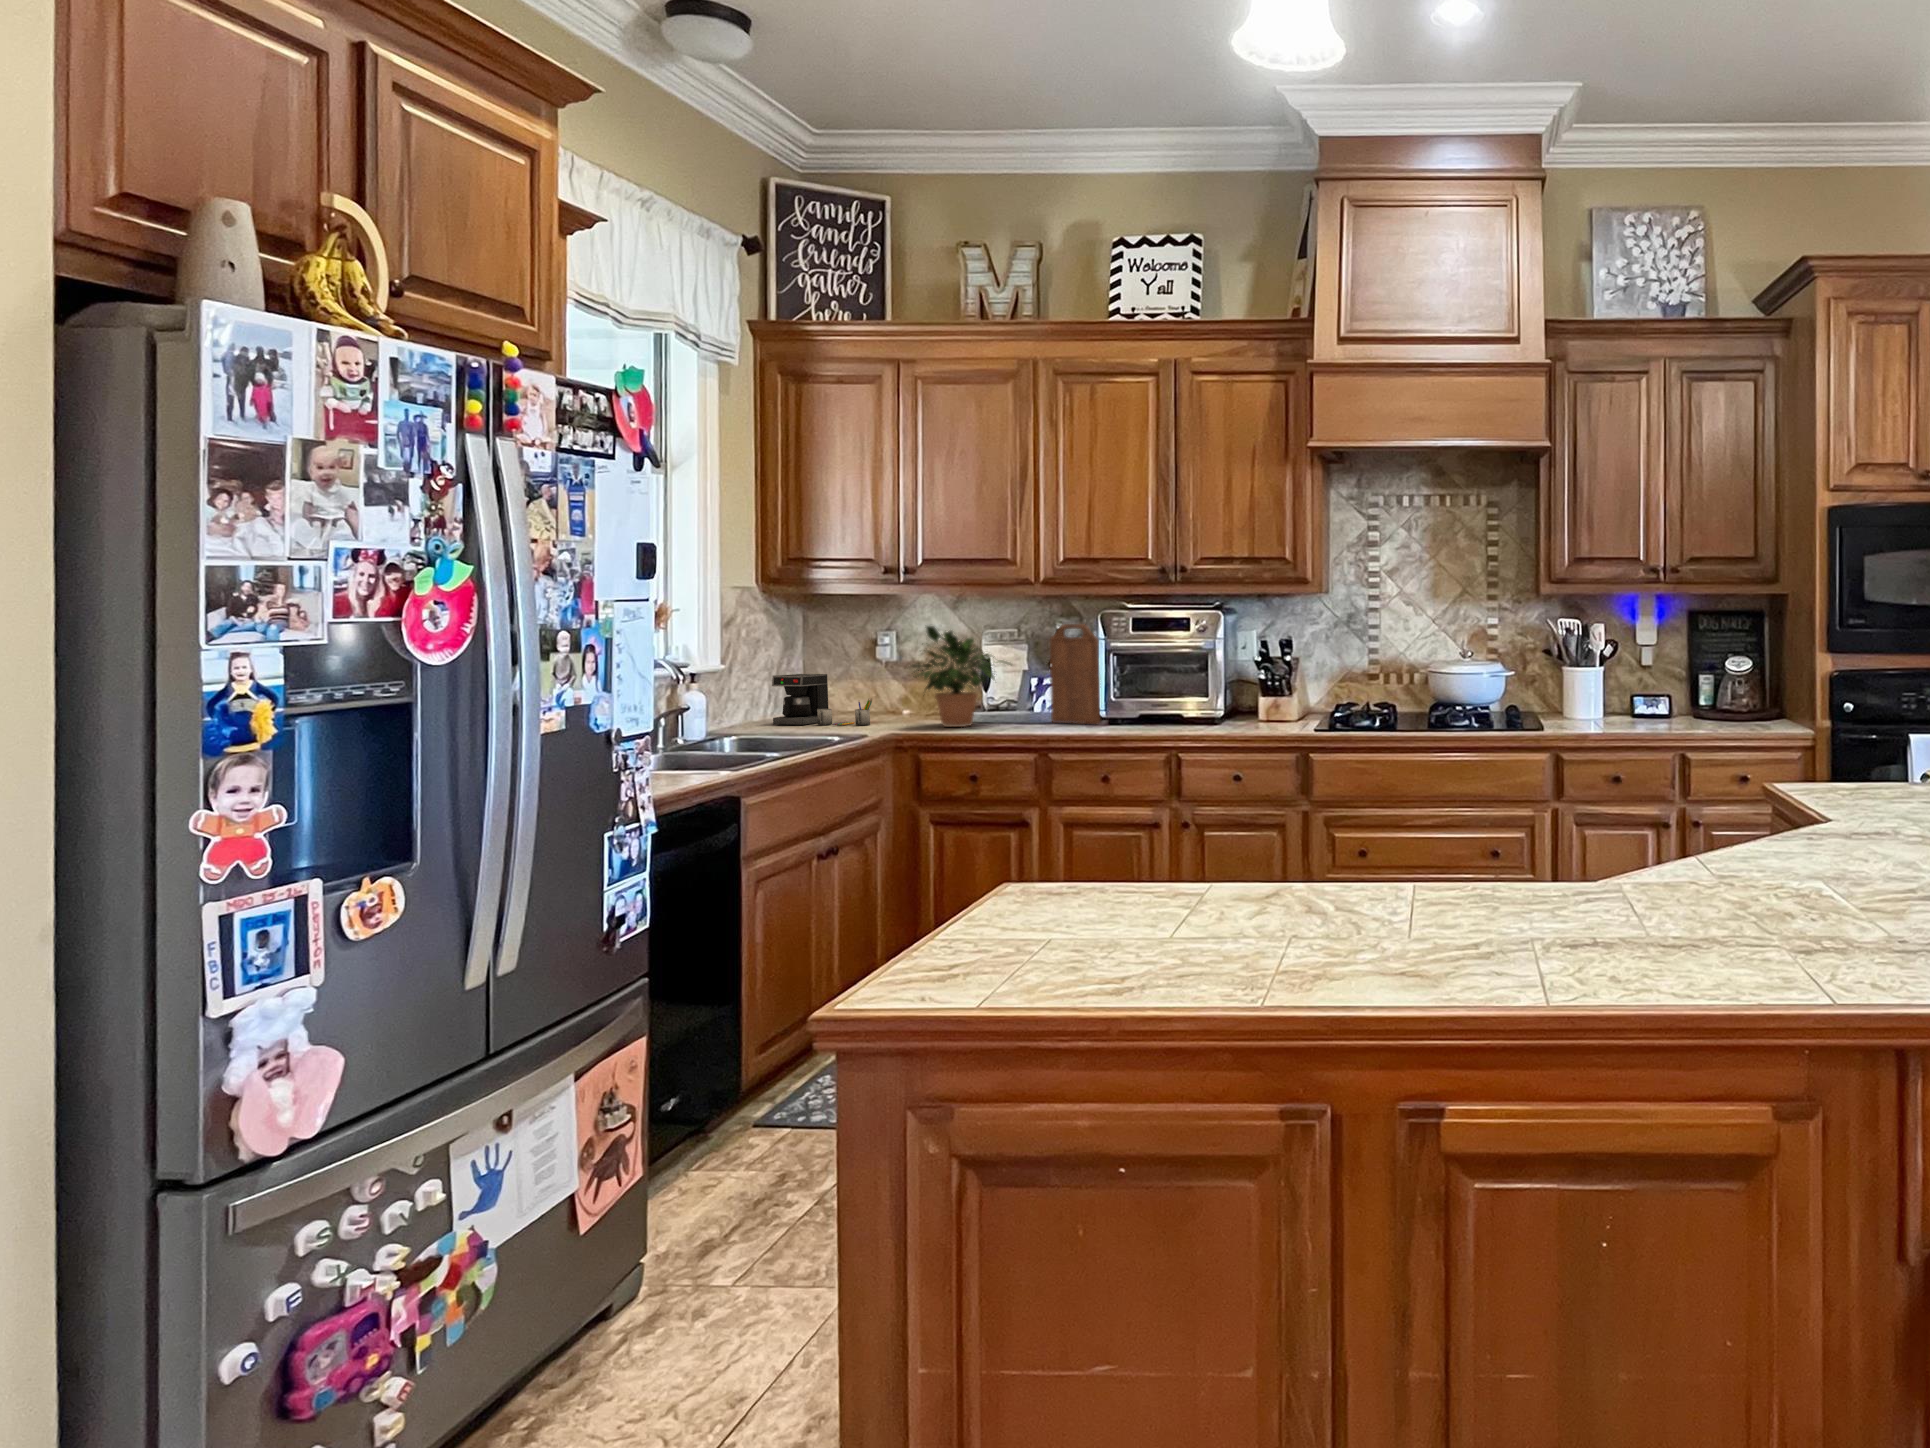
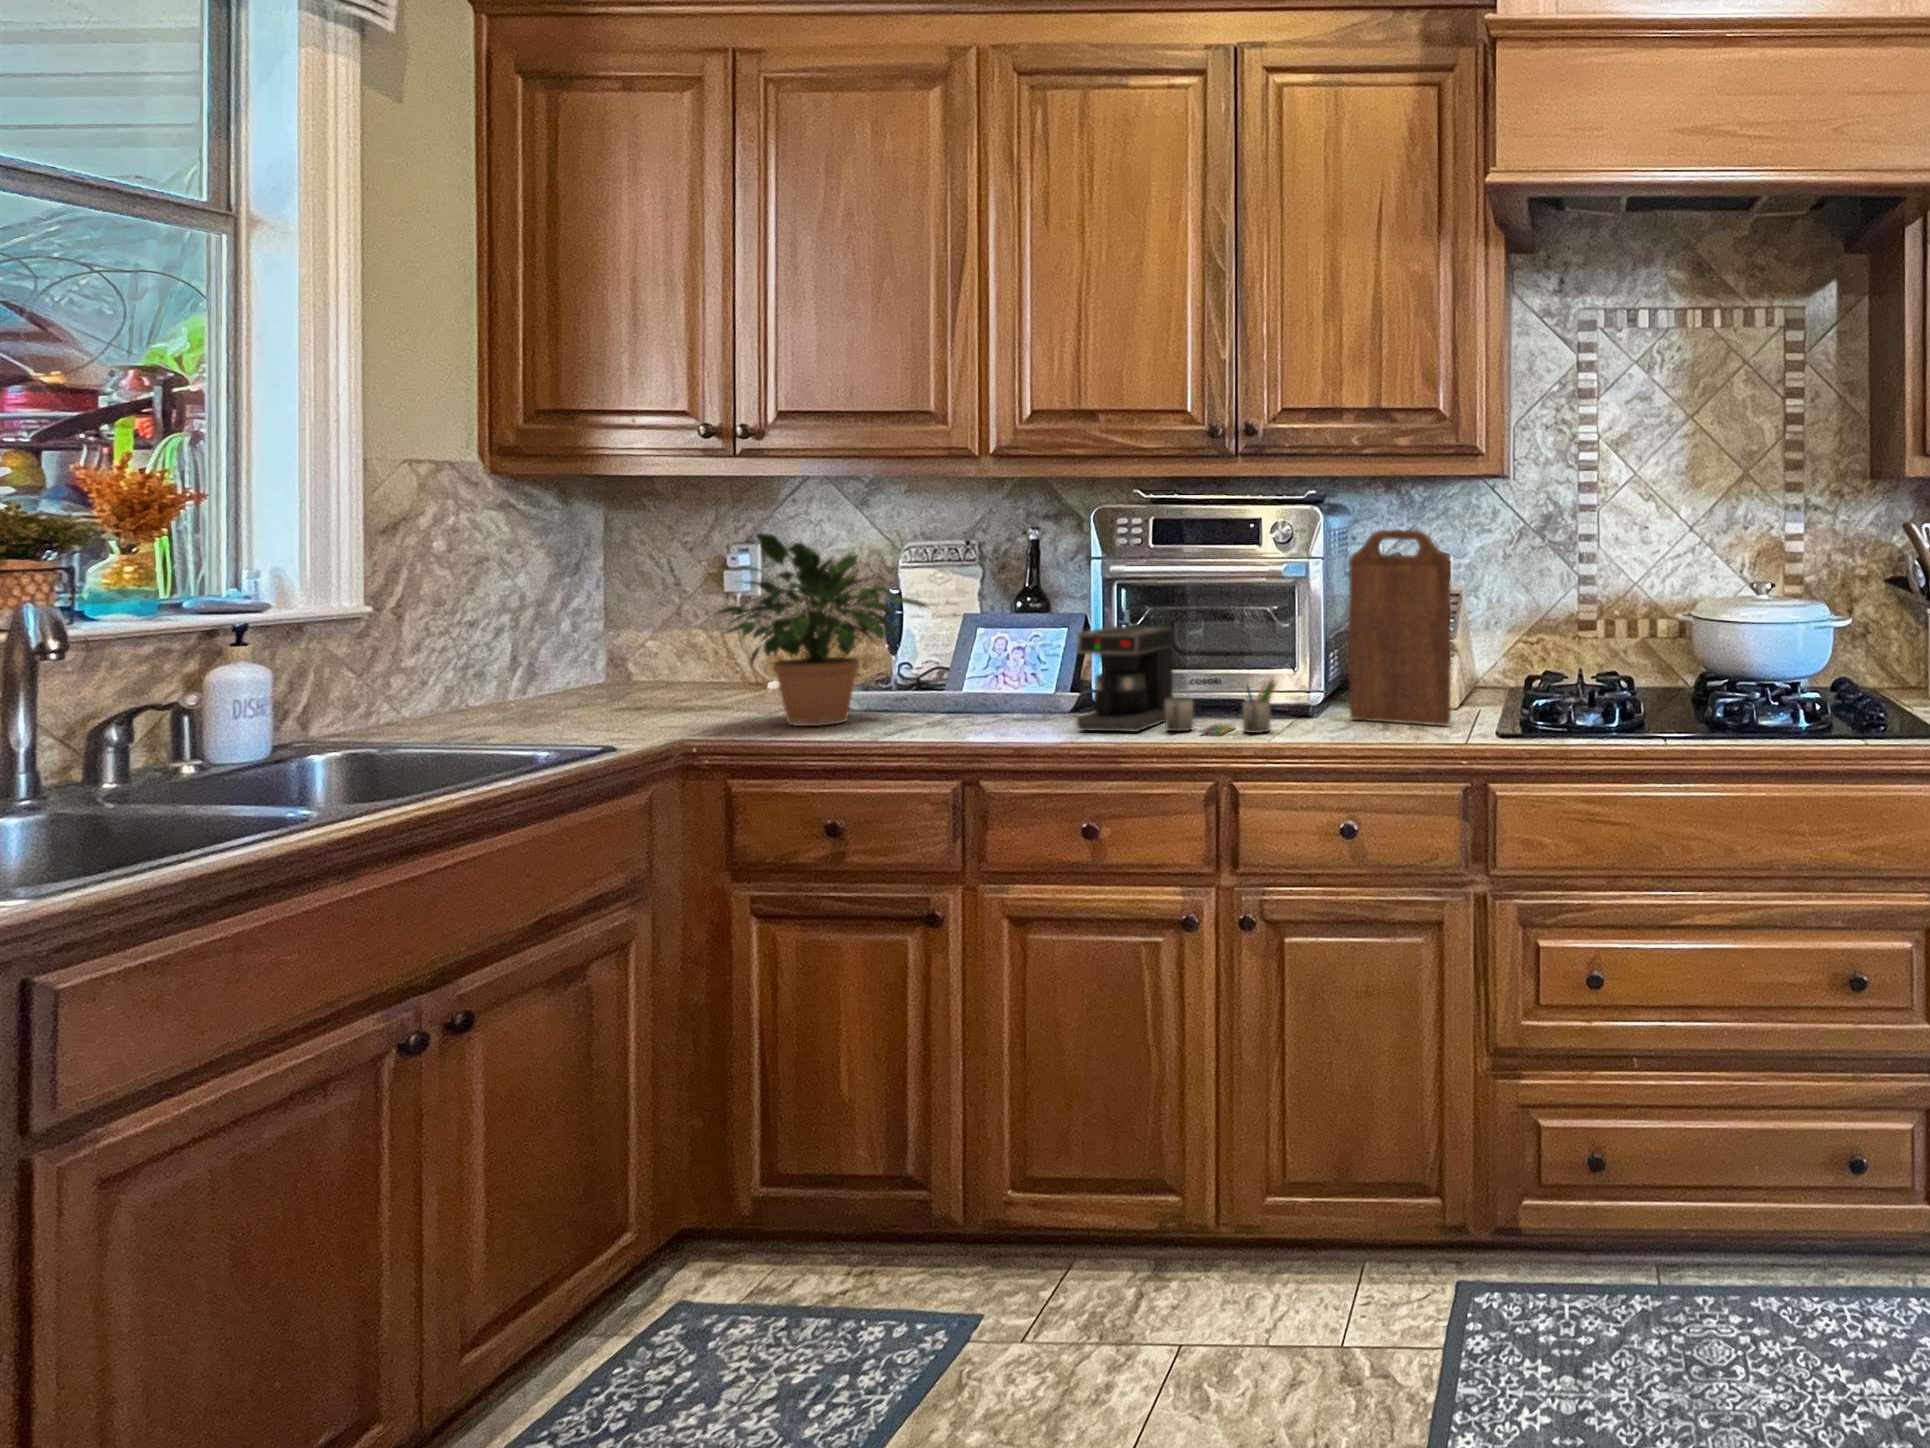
cutting board: present [1050,624,1100,724] -> present [1349,530,1451,725]
coffee maker: present [772,674,872,725] -> present [1077,626,1275,733]

